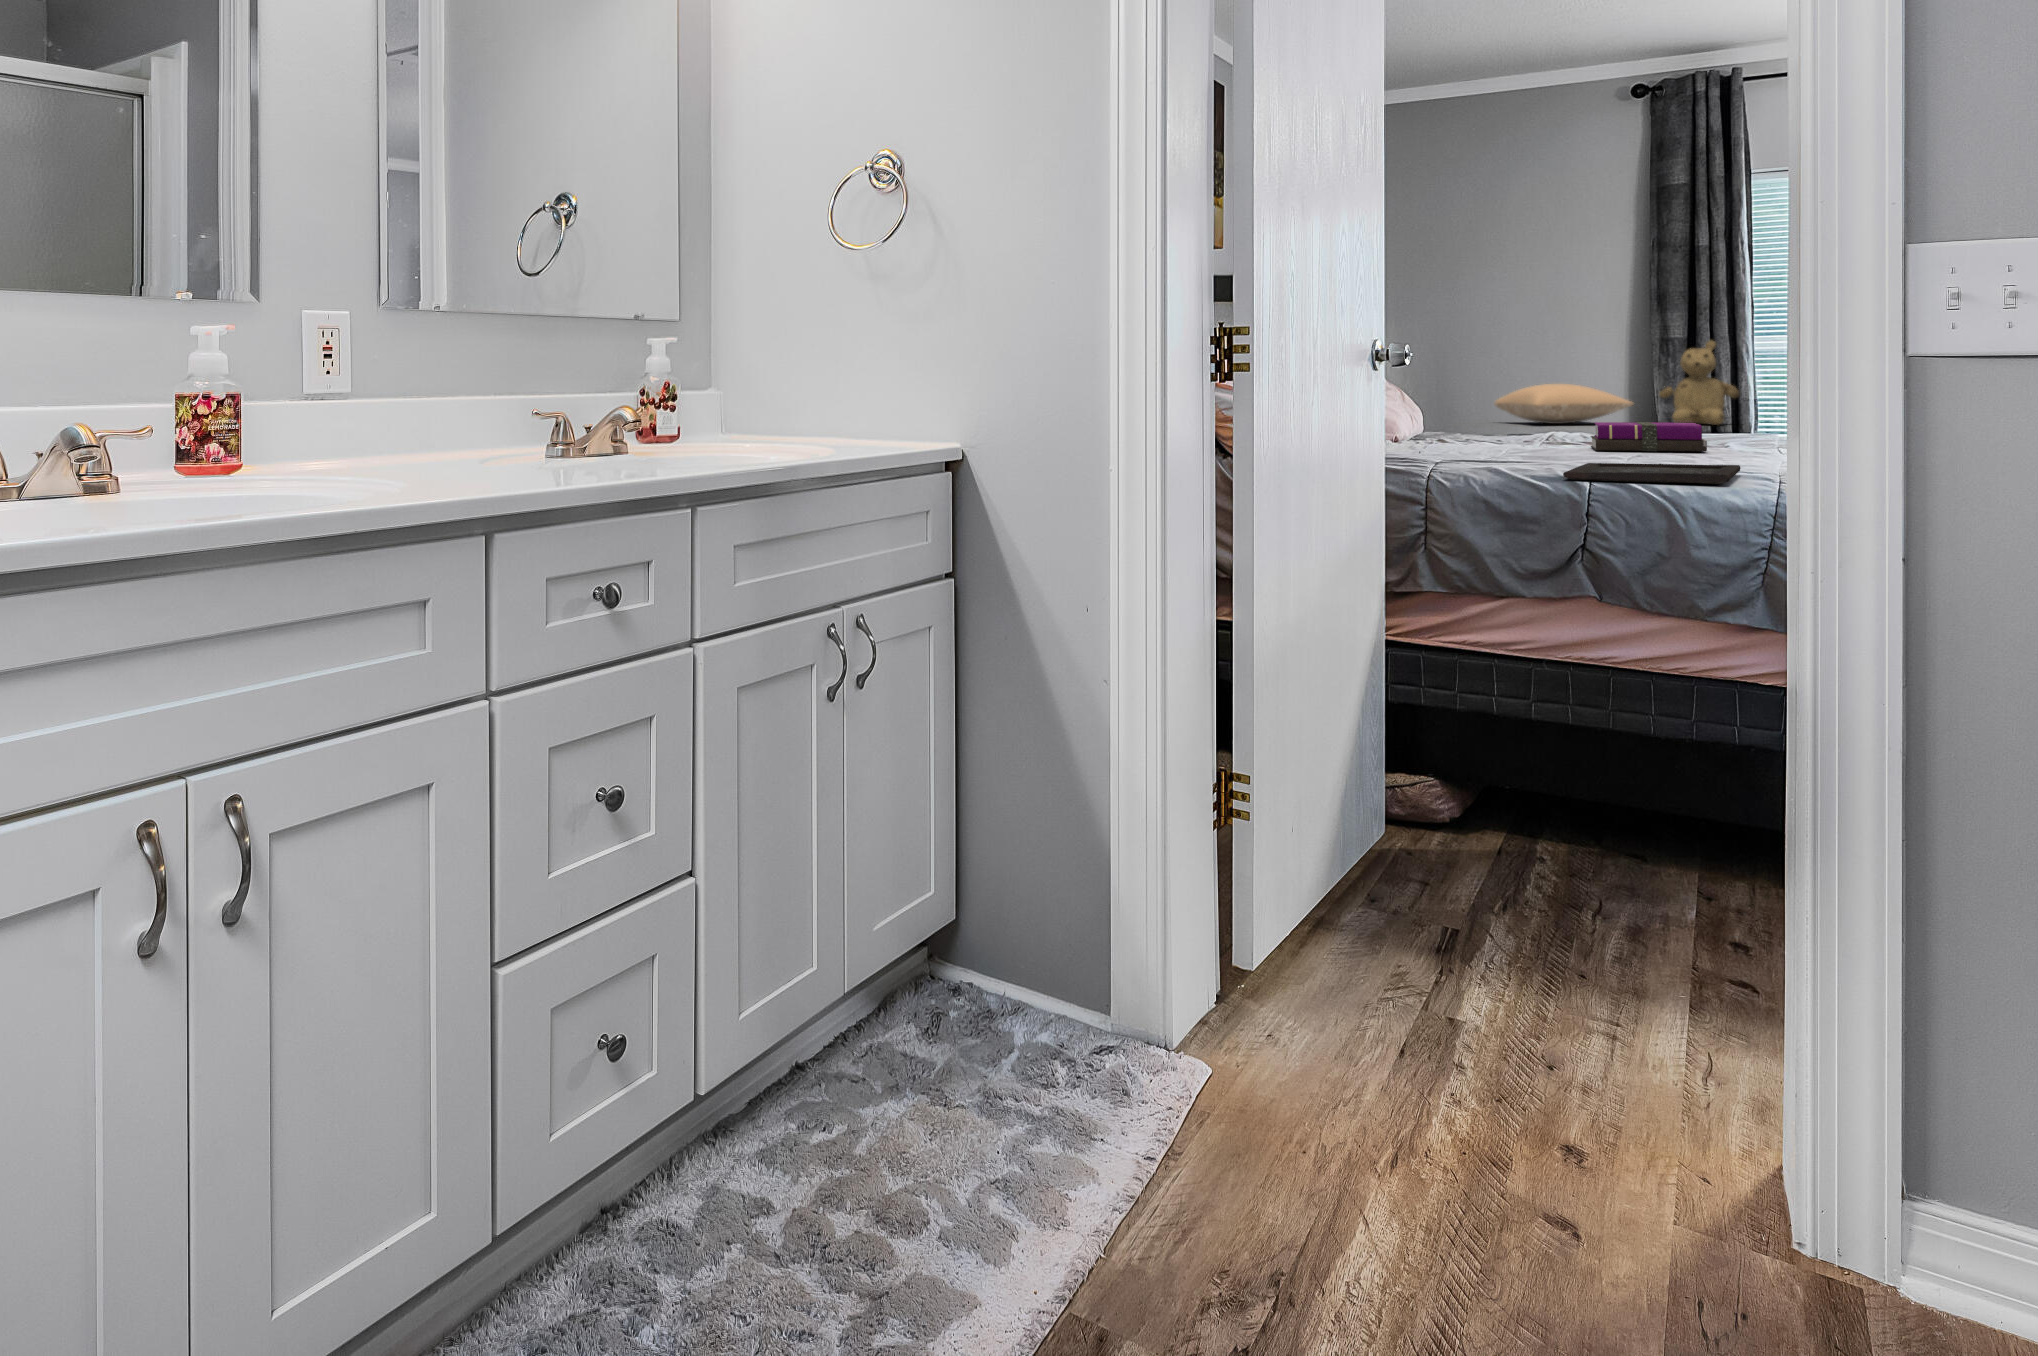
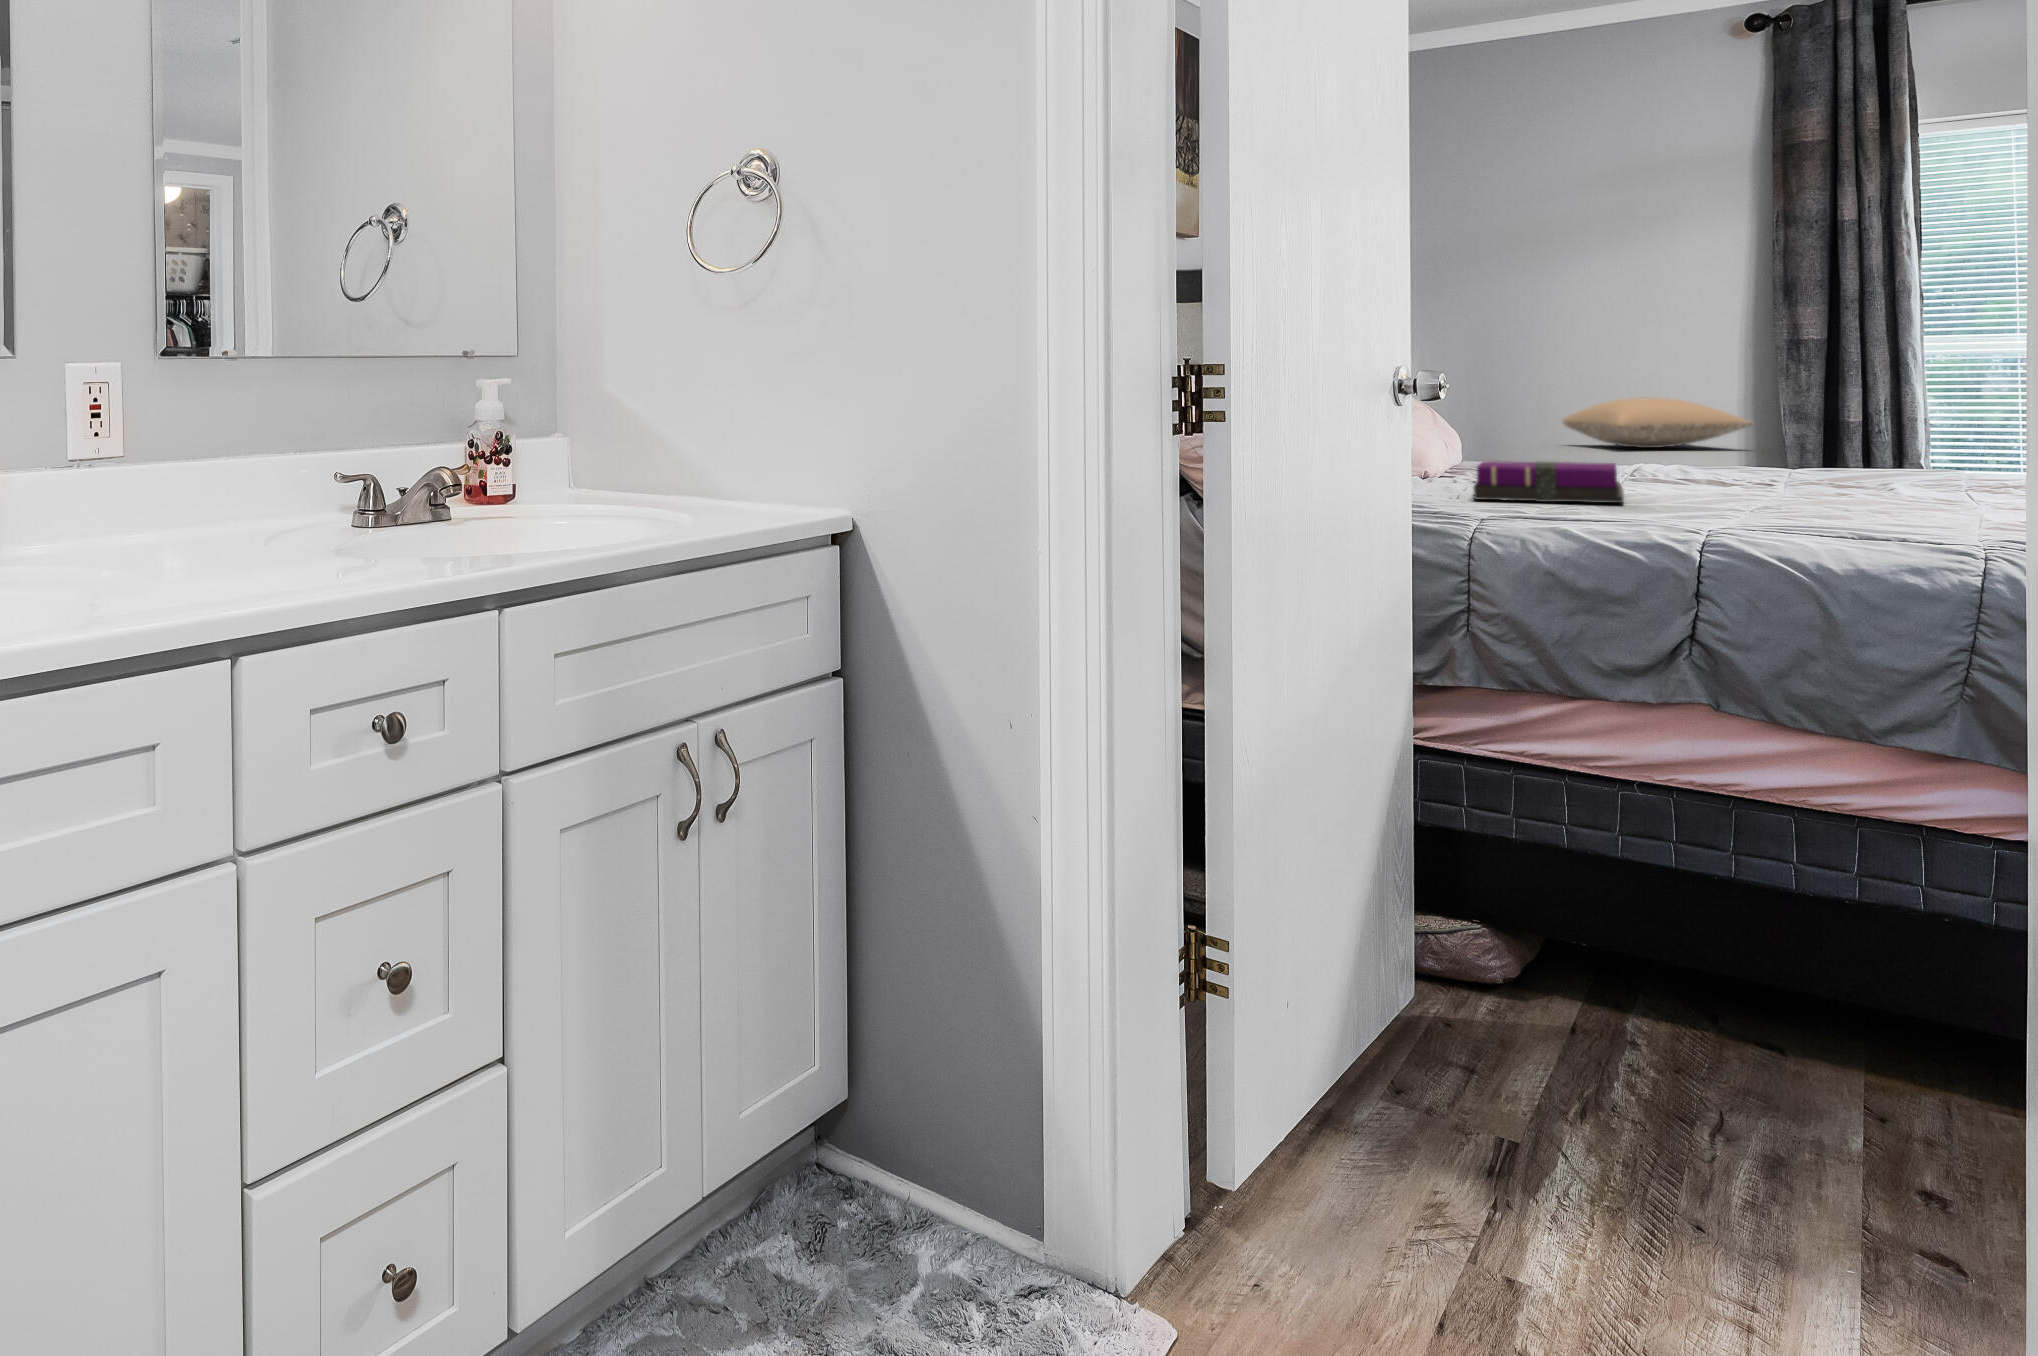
teddy bear: present [1659,341,1740,425] -> none [1788,342,1903,450]
notebook: present [1591,422,1707,451] -> present [1473,461,1624,503]
tray: present [1563,463,1740,484] -> none [1661,519,1917,556]

